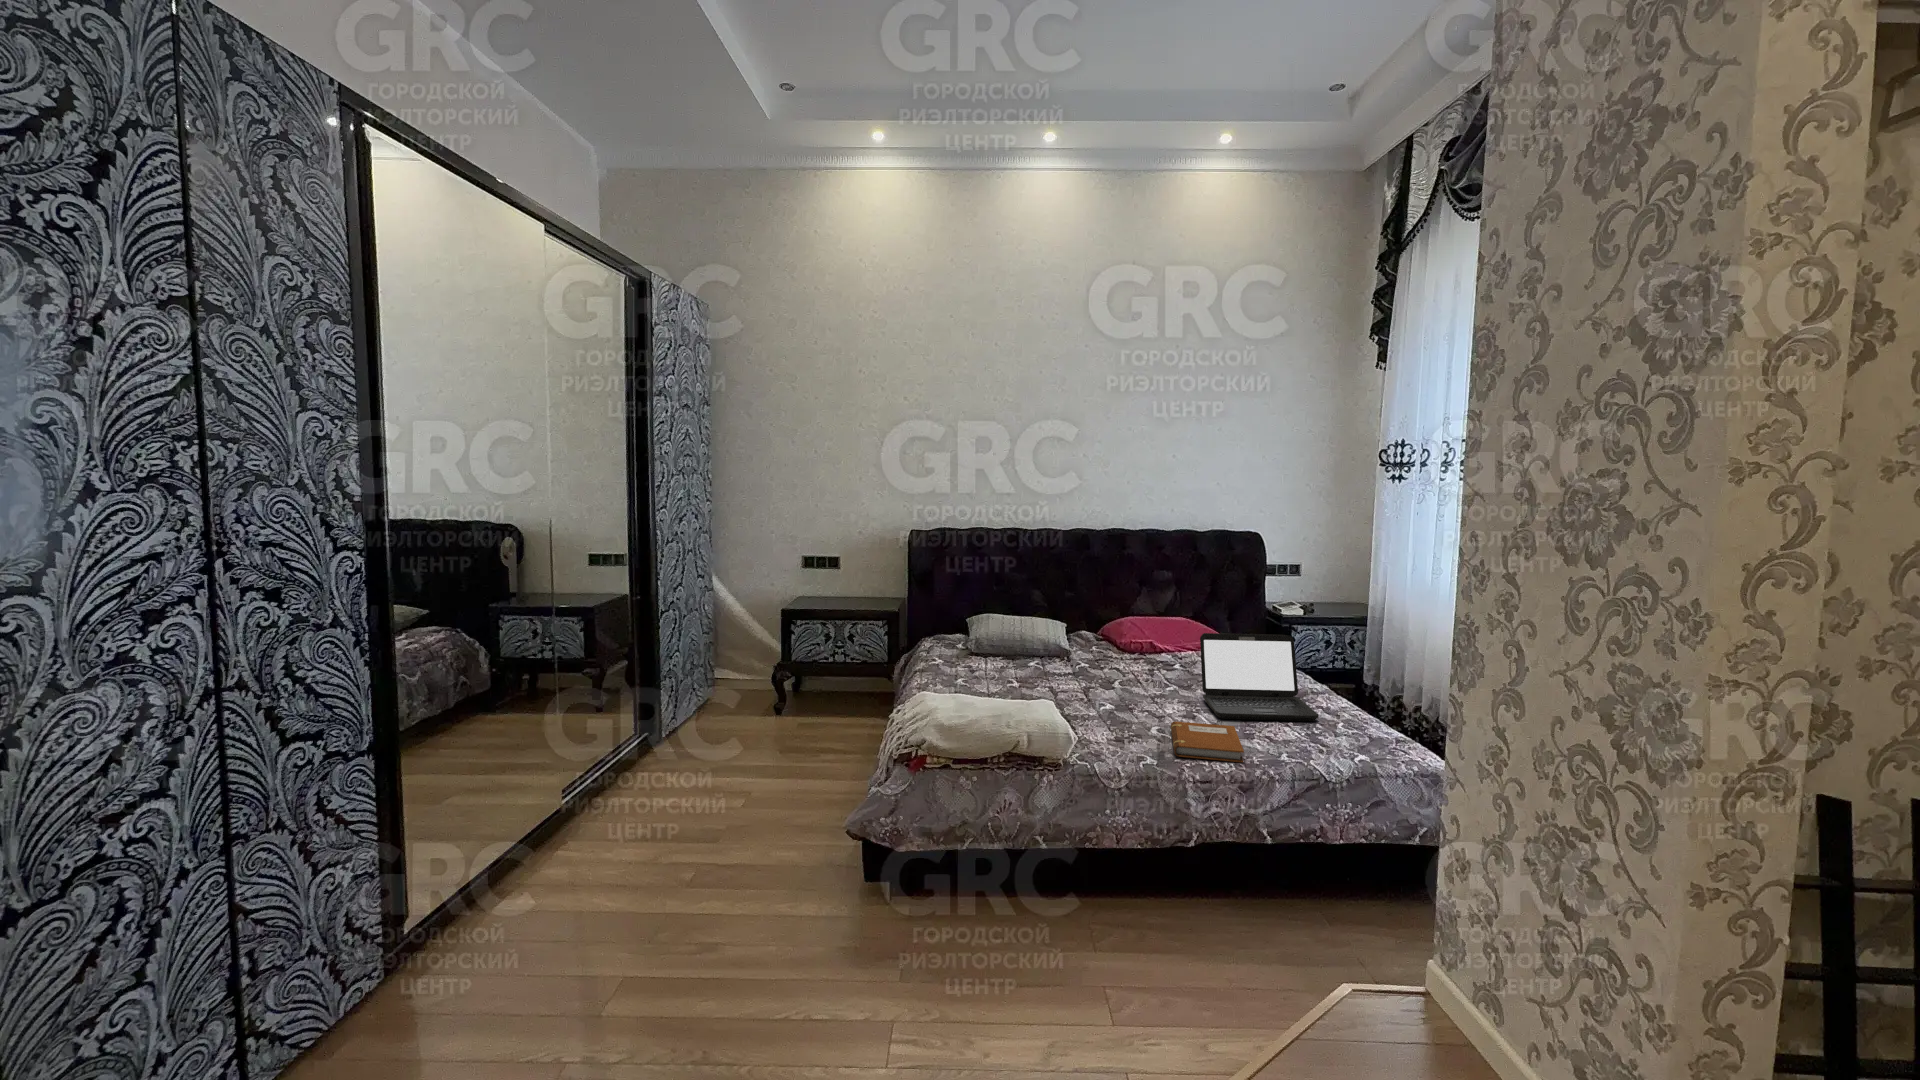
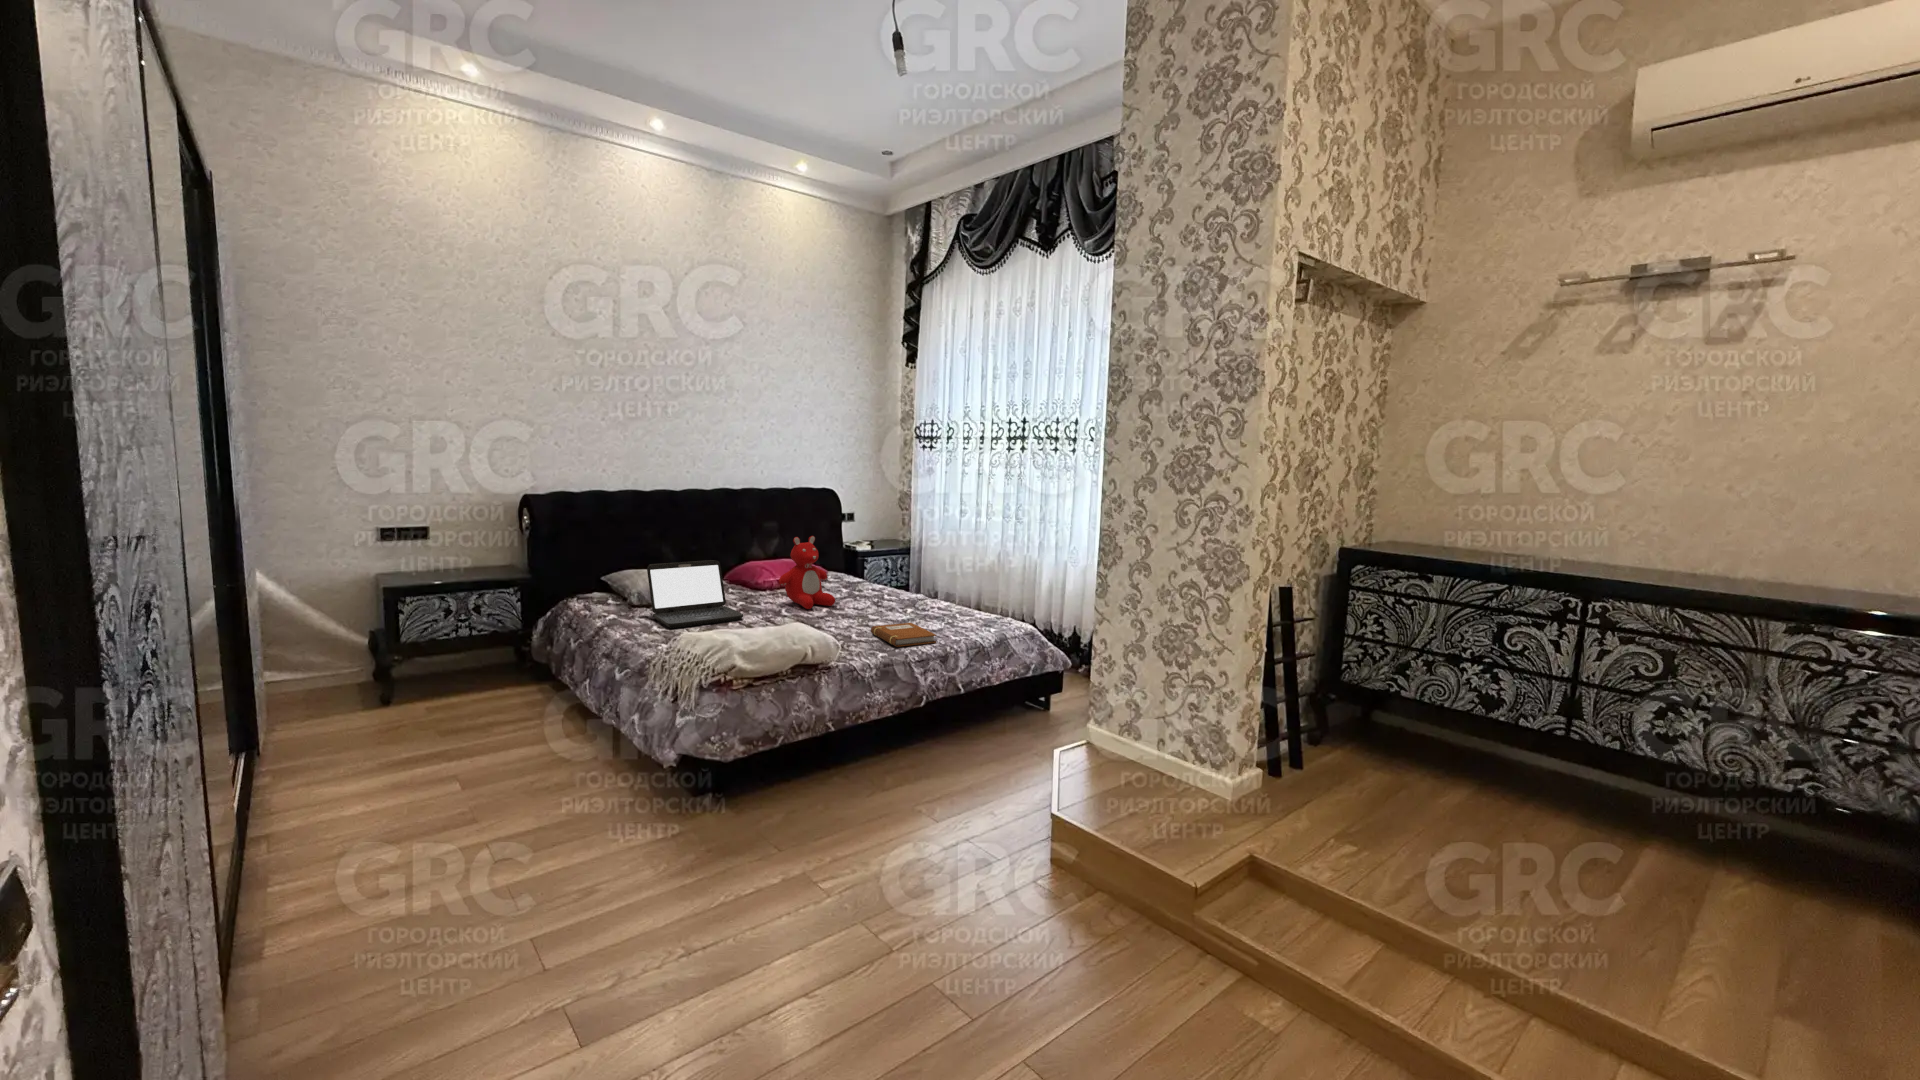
teddy bear: none [1113,593,1182,684] -> present [779,536,835,609]
laptop: present [1200,633,1318,721] -> present [647,560,743,628]

